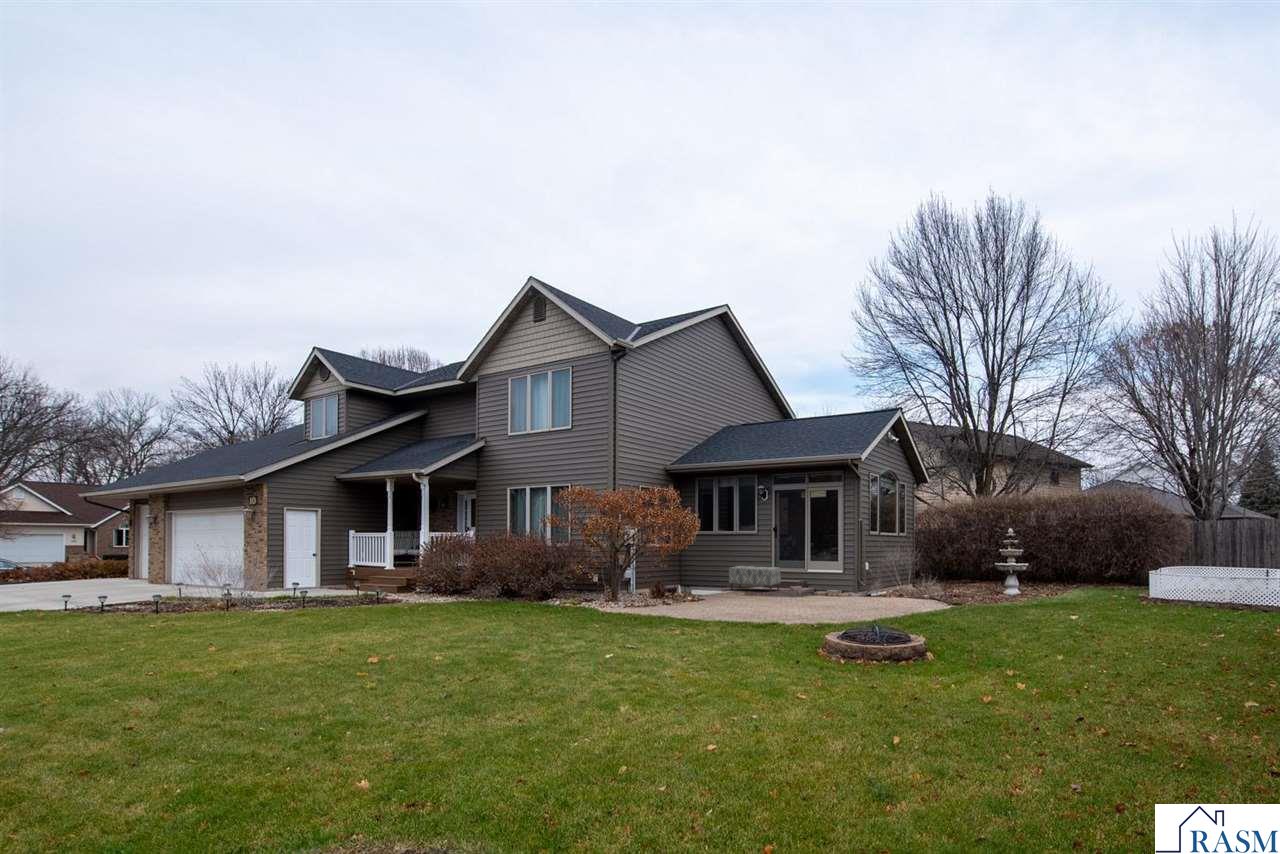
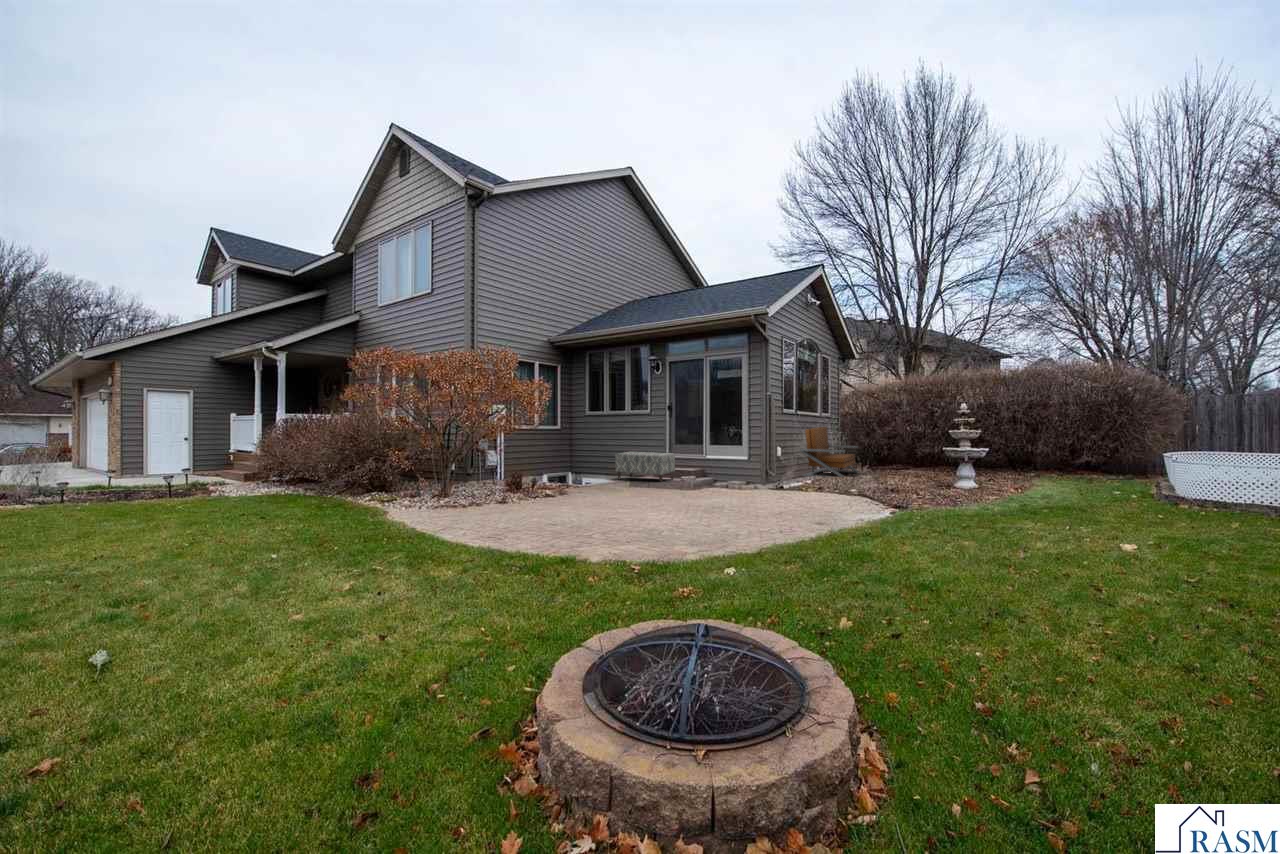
lounge chair: none [885,545,936,590] -> present [800,427,858,477]

